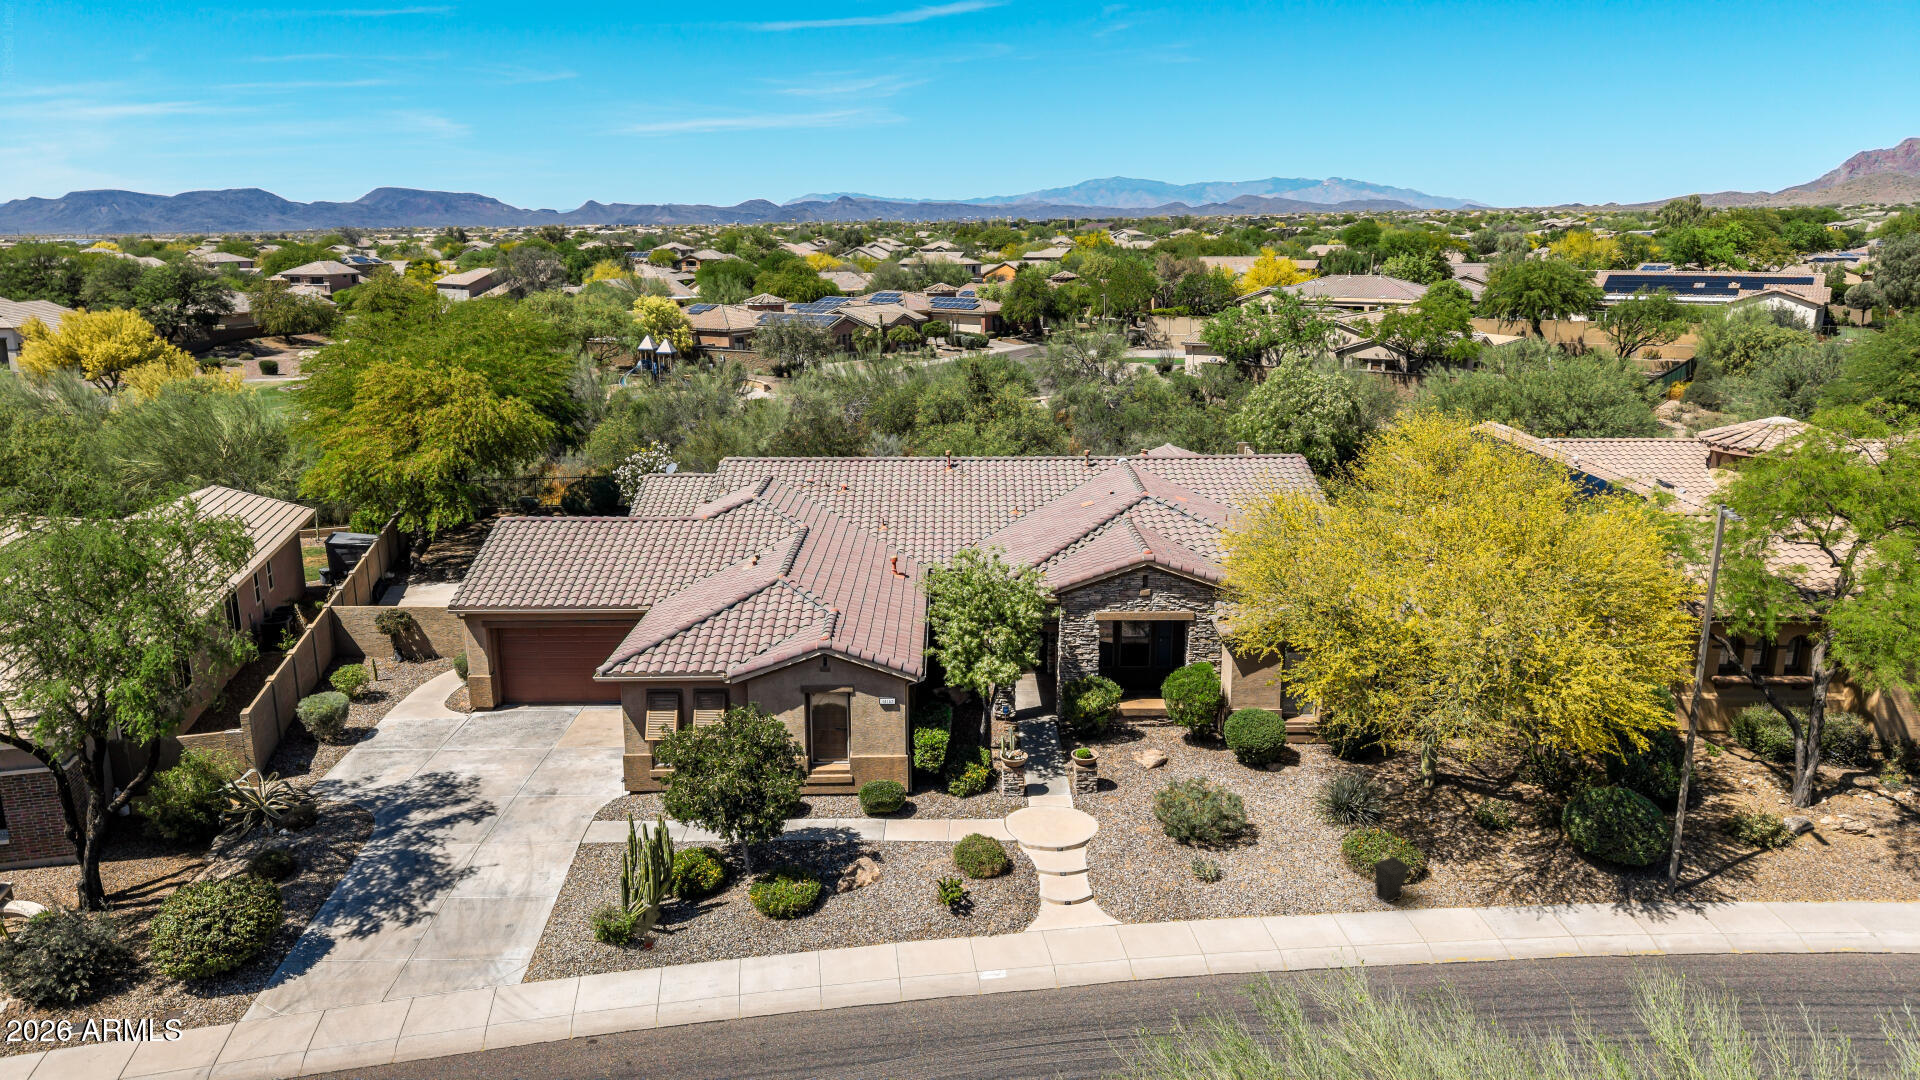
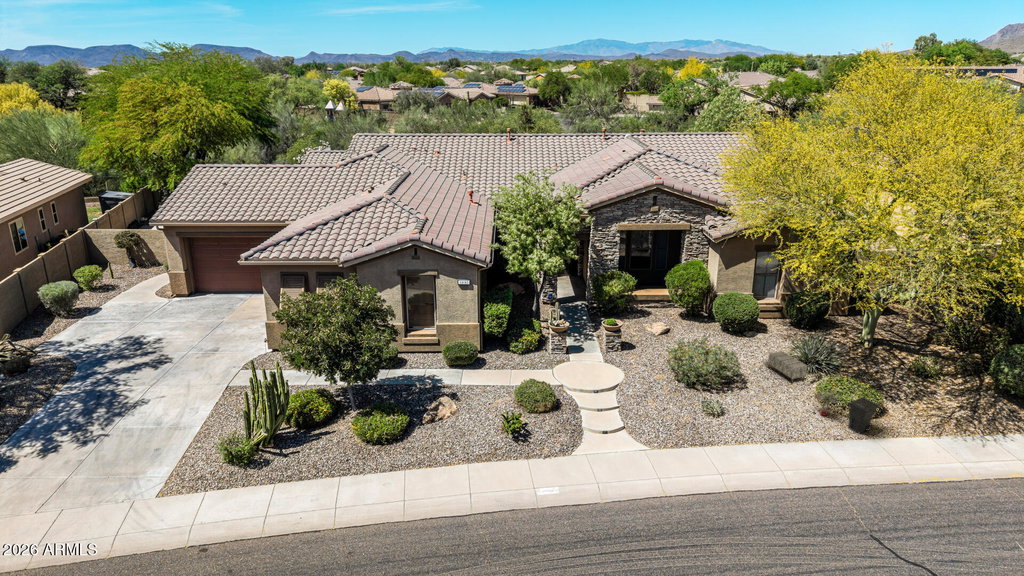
bench: none [1290,793,1337,837] -> present [768,351,808,383]
potted tree: present [634,905,660,950] -> present [816,389,840,416]

